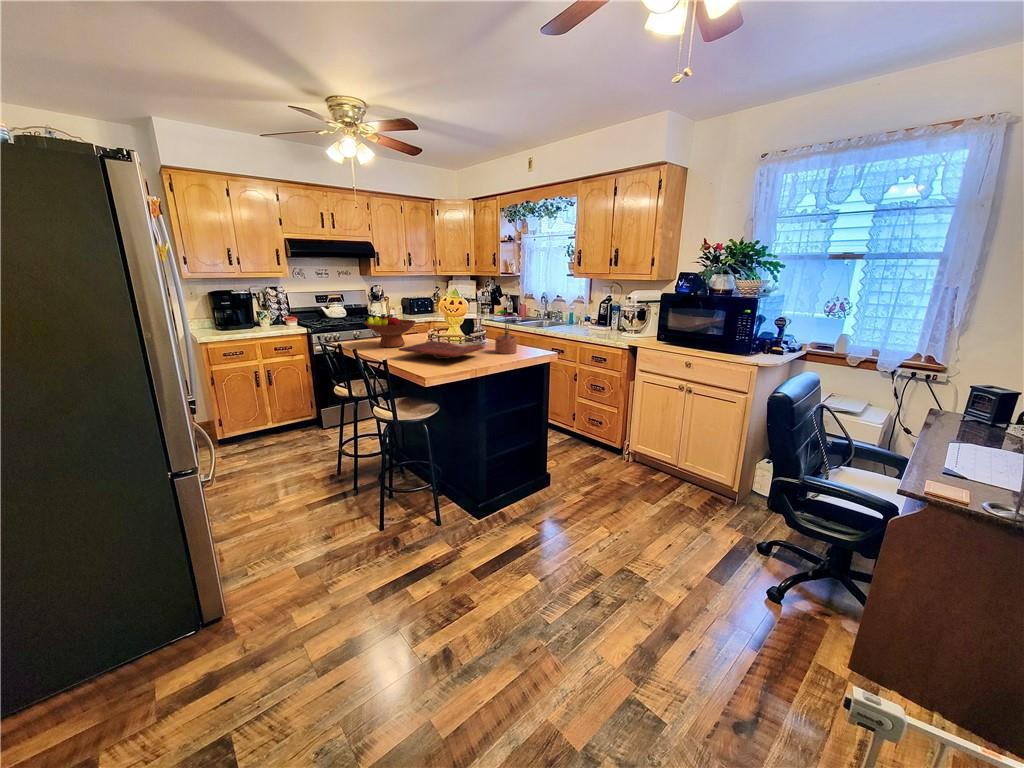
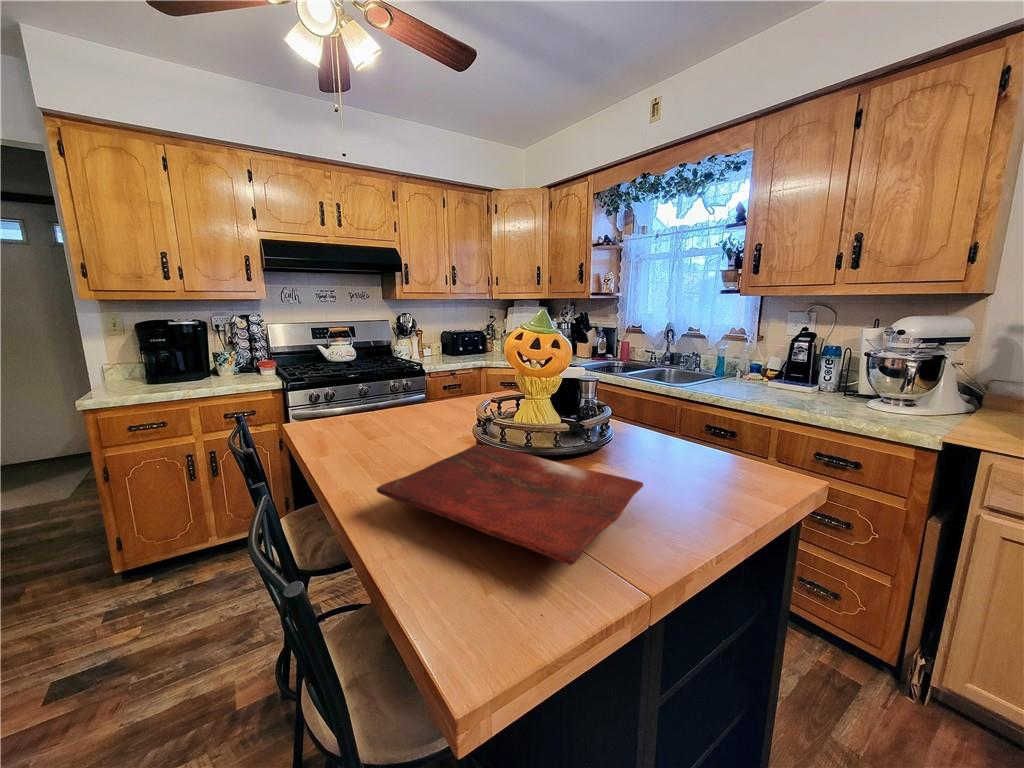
potted plant: present [495,310,517,354] -> none [659,365,730,498]
fruit bowl: present [365,314,416,347] -> none [321,369,446,451]

